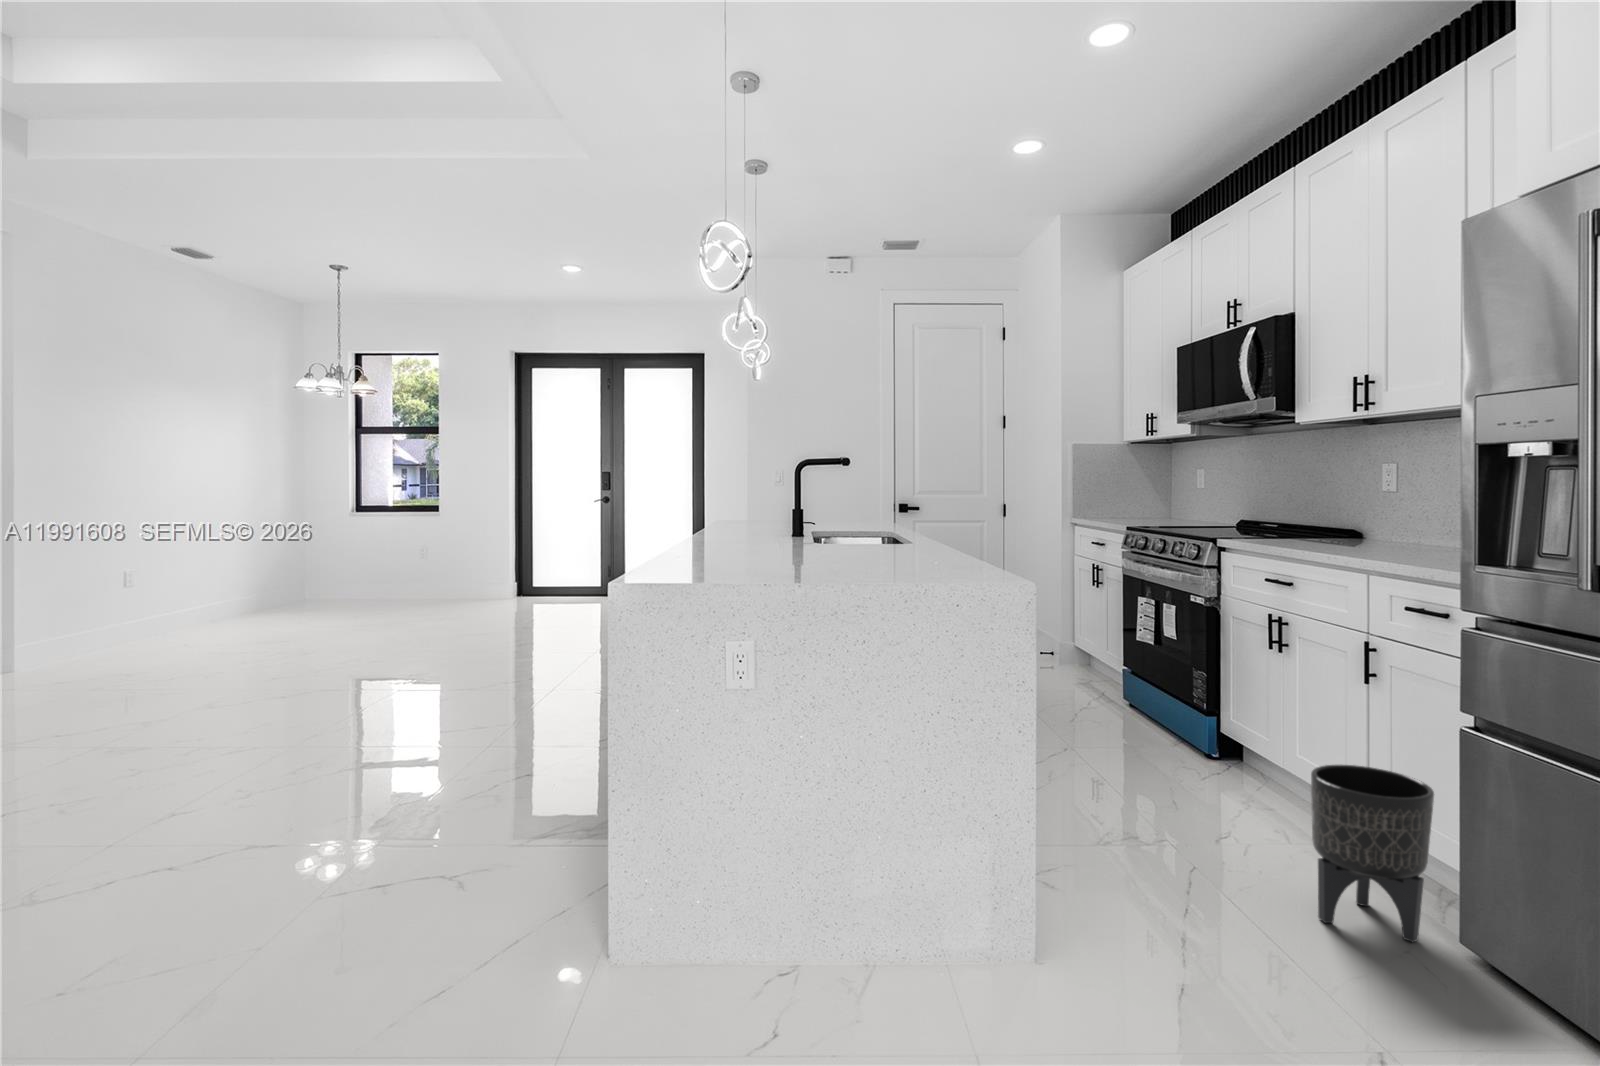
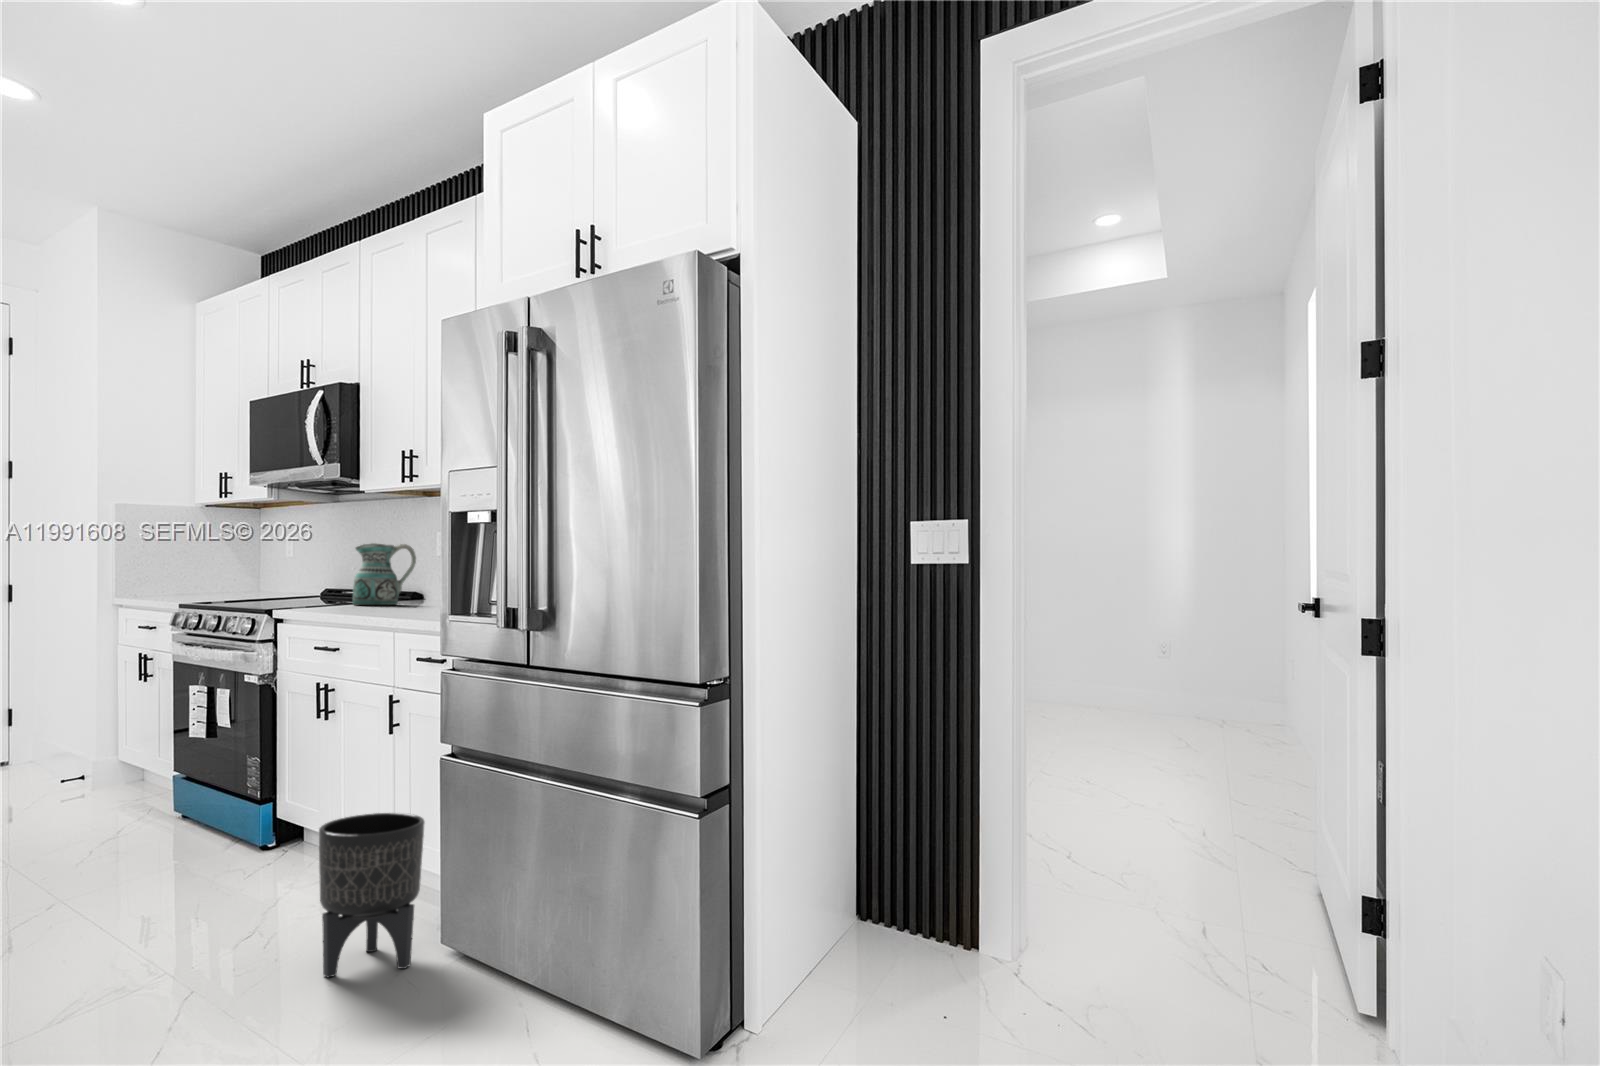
ceramic pitcher: none [1285,473,1354,536] -> present [353,543,416,605]

